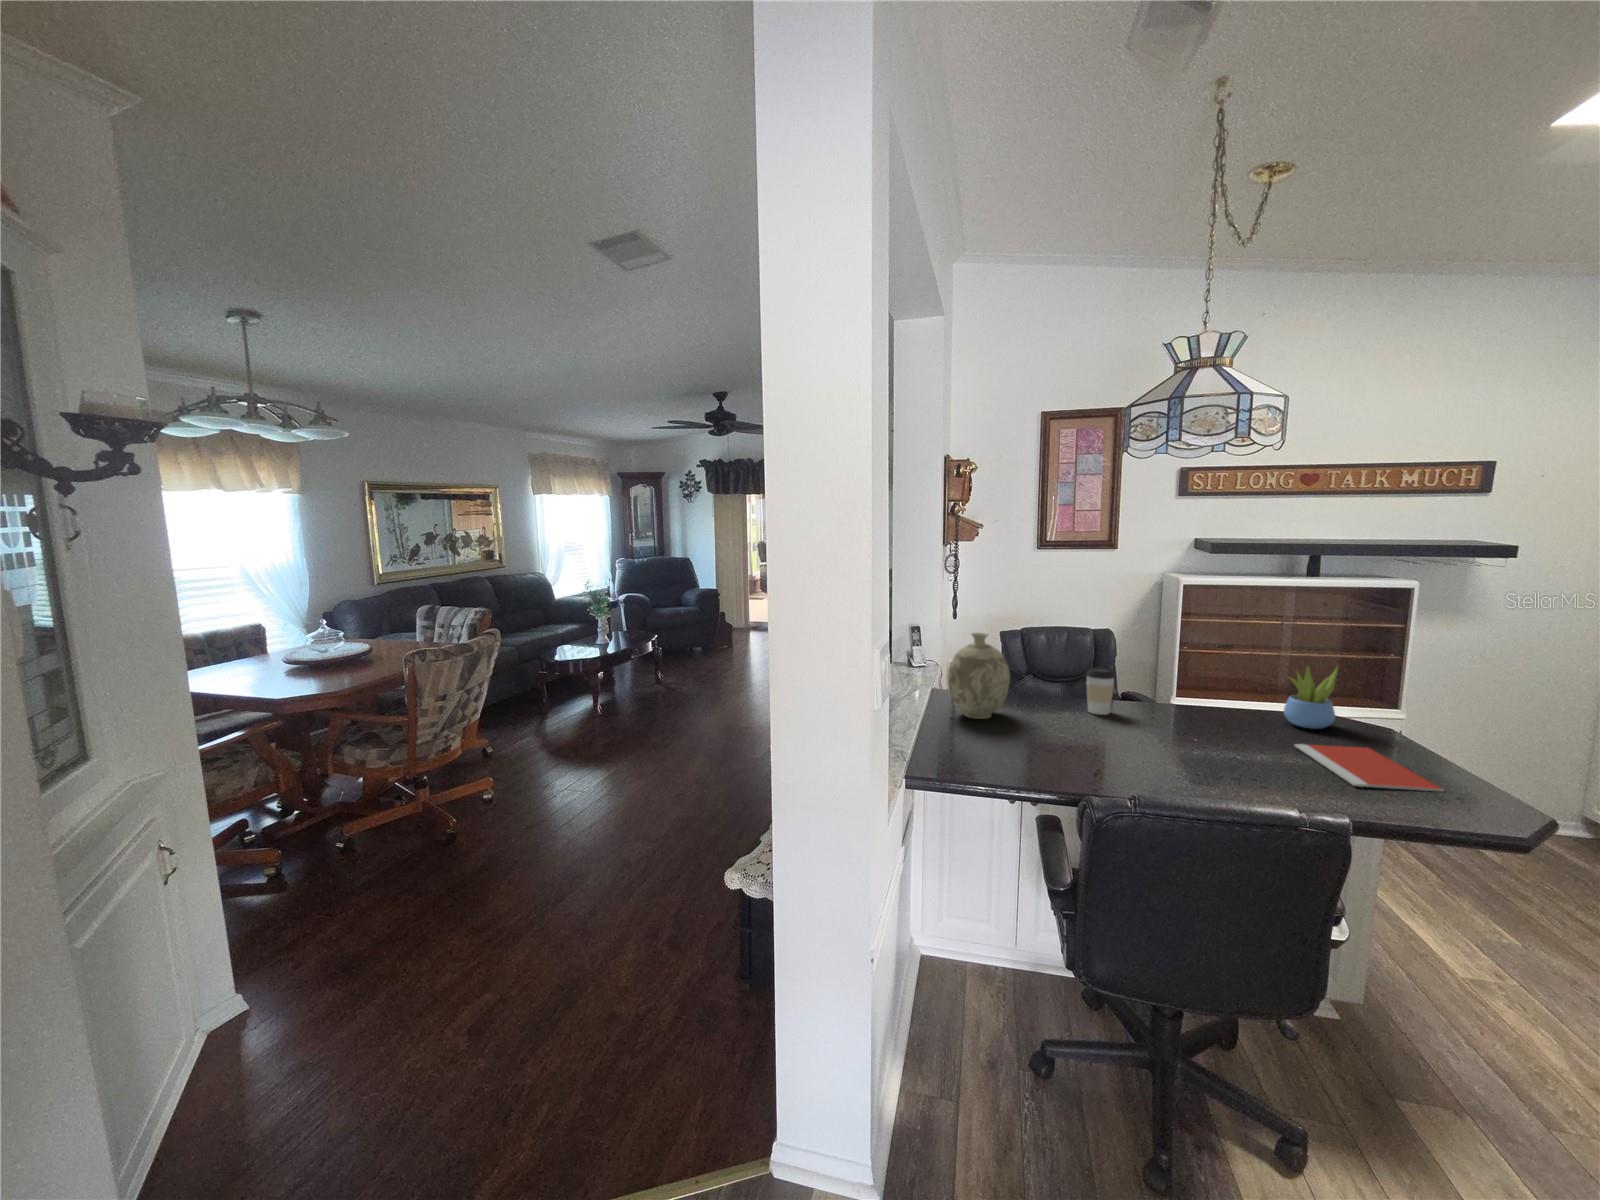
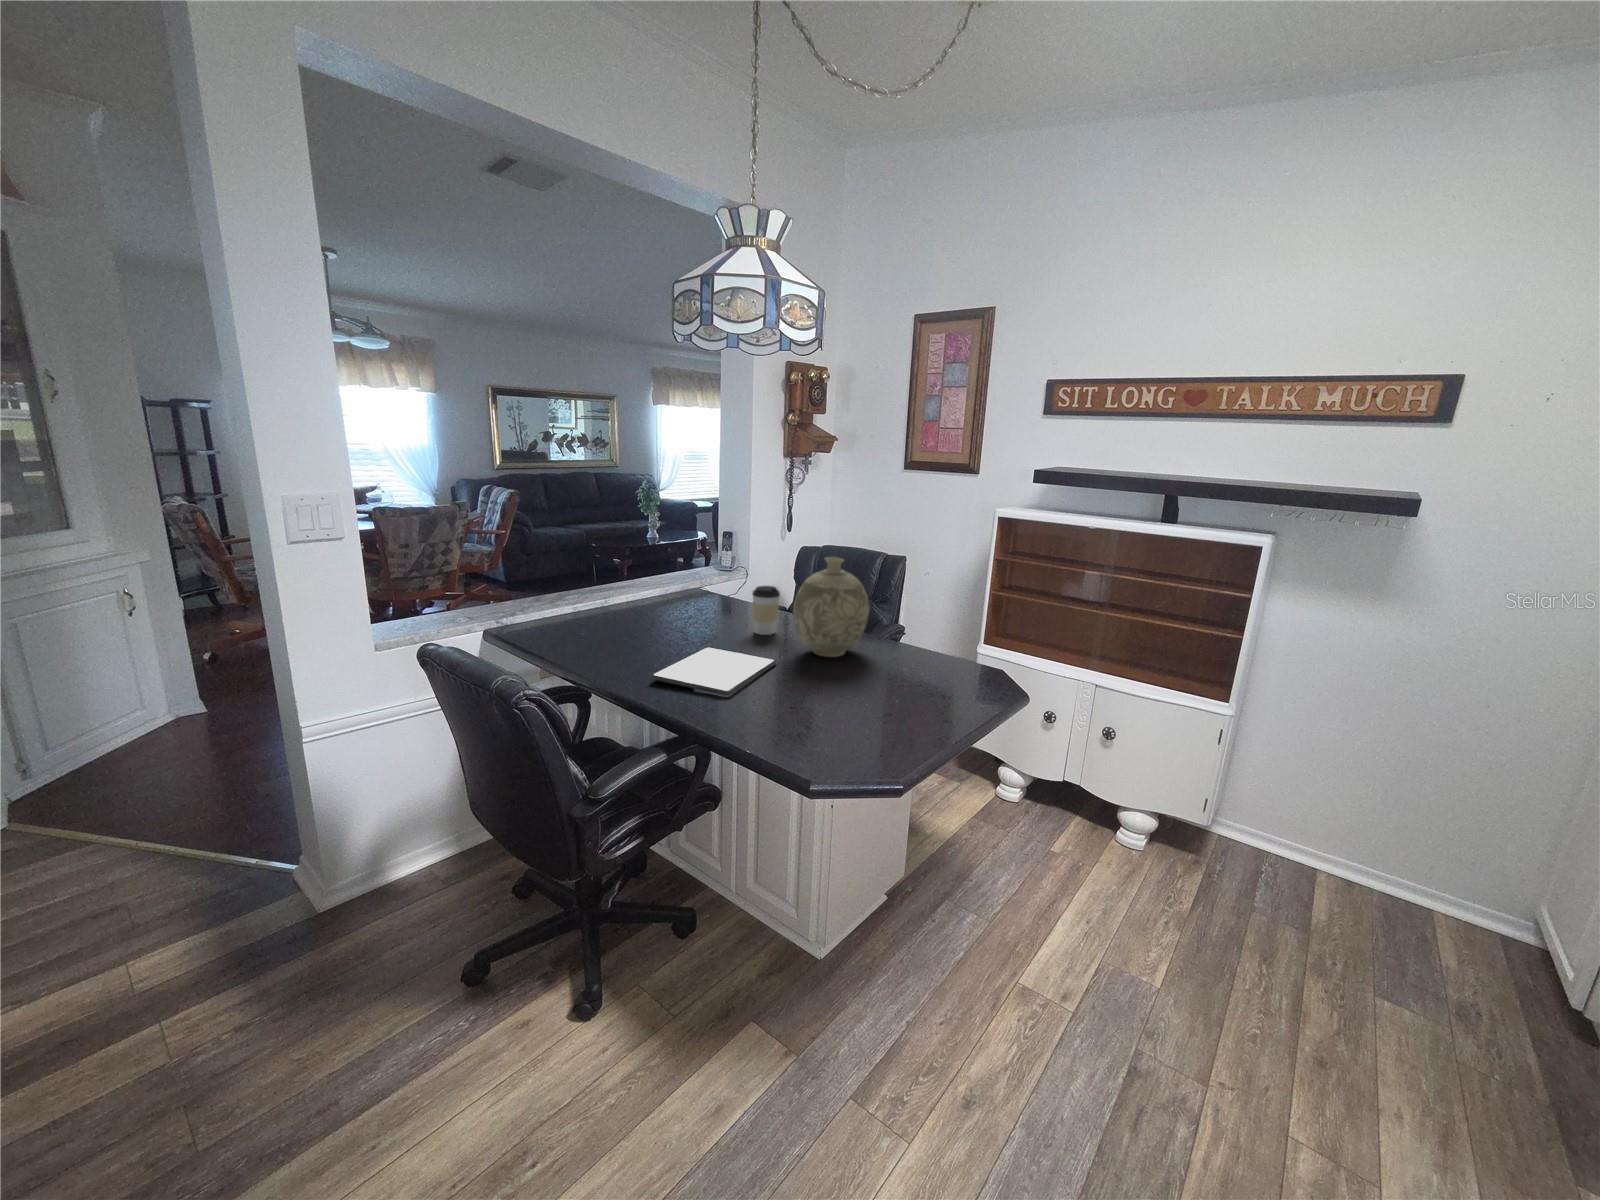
decorative vase: present [947,633,1010,719] -> present [793,557,869,657]
succulent plant: present [1284,667,1338,729] -> none [900,606,951,682]
tablet: none [1113,731,1239,766] -> present [651,647,776,695]
notebook: present [1295,744,1444,792] -> none [773,689,912,760]

